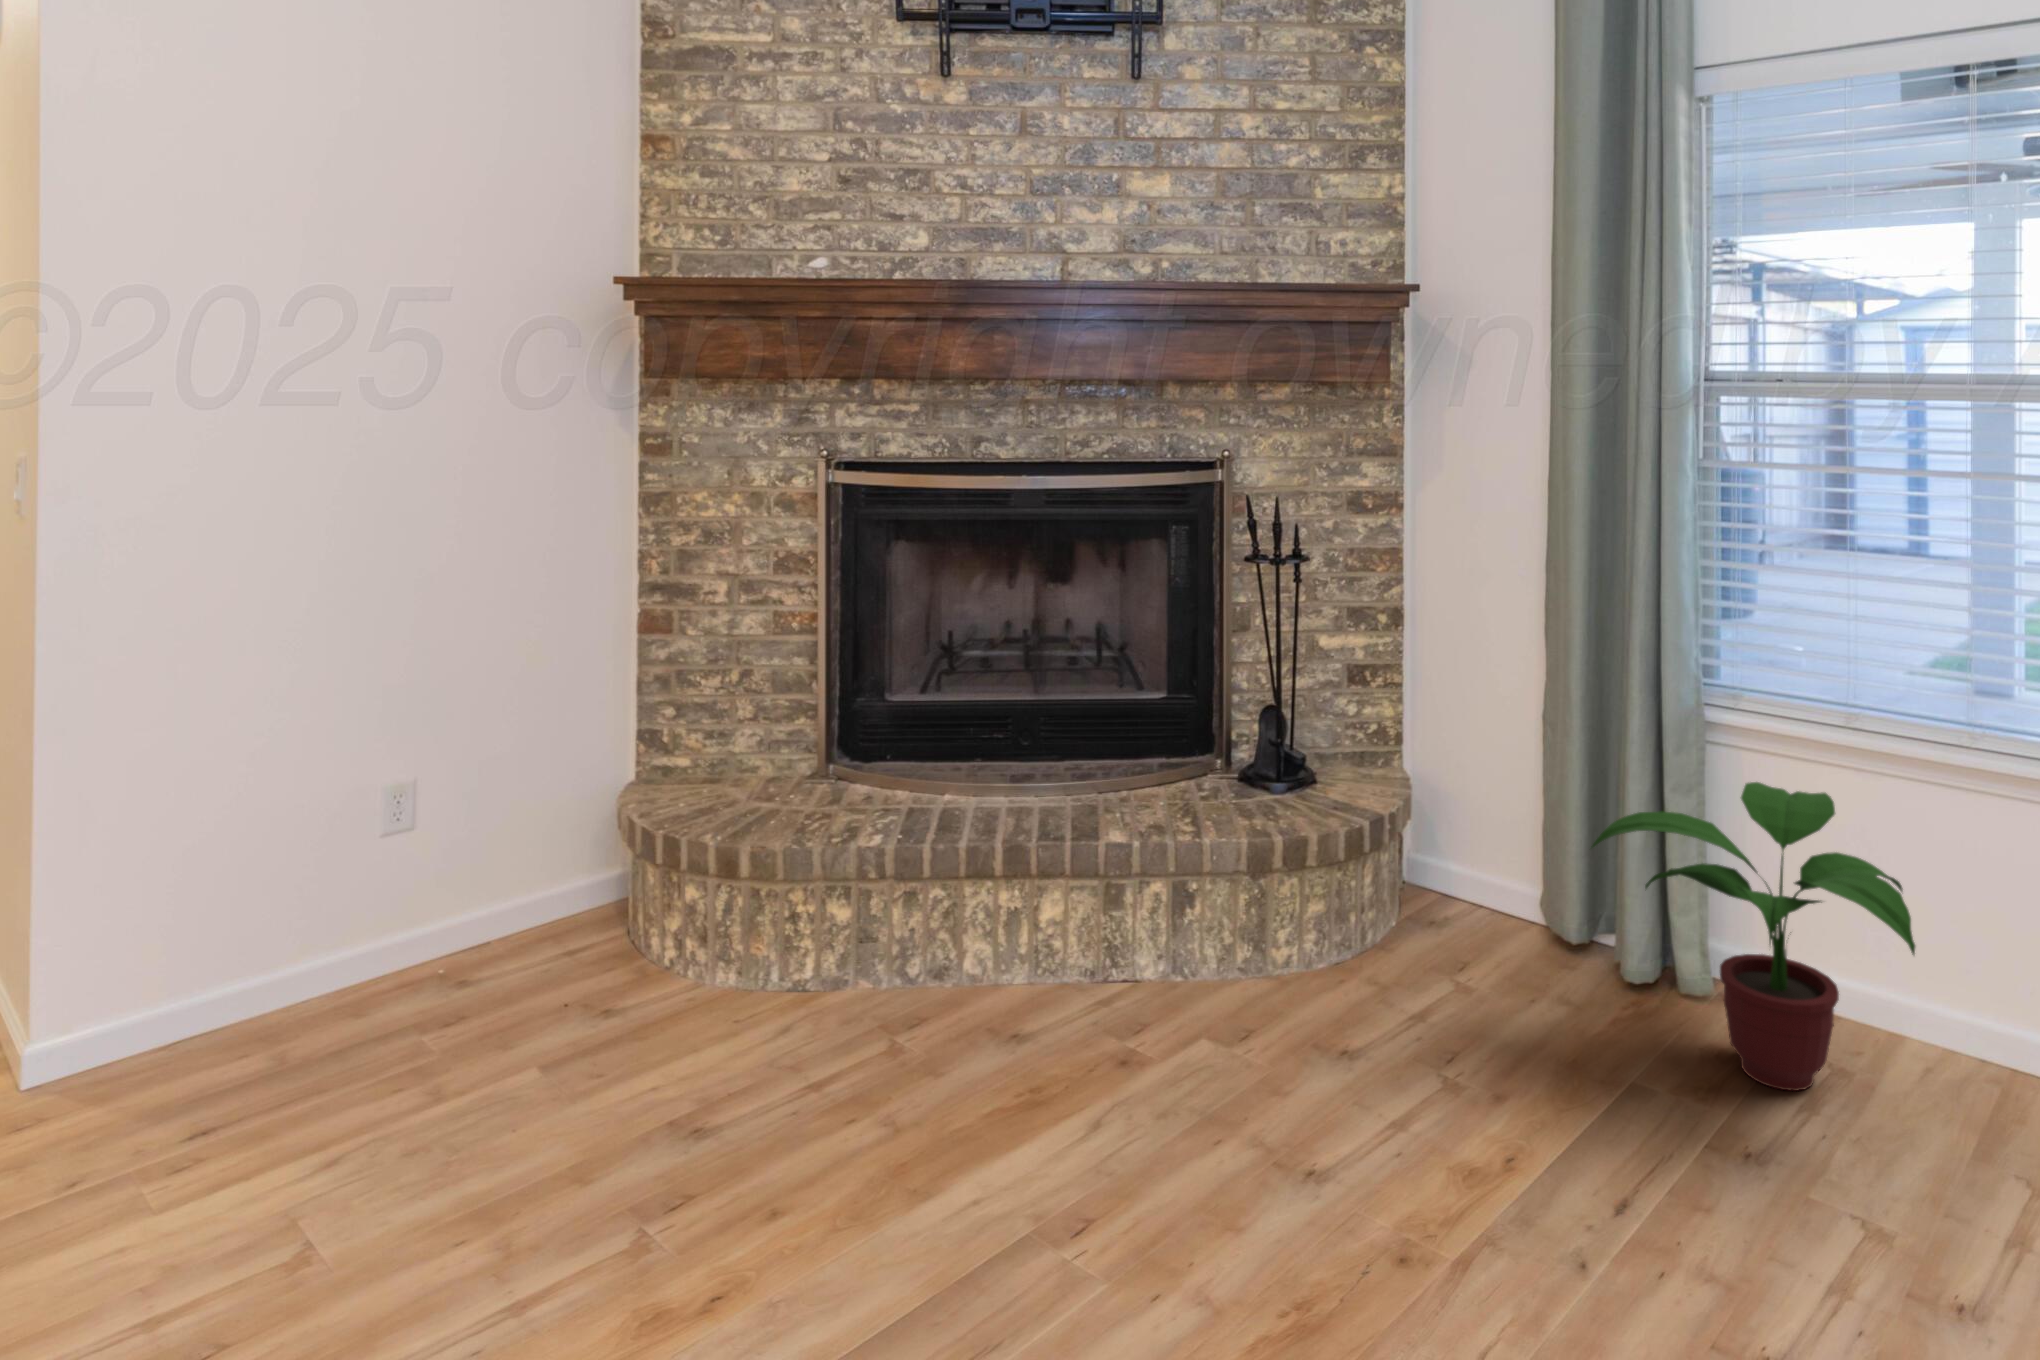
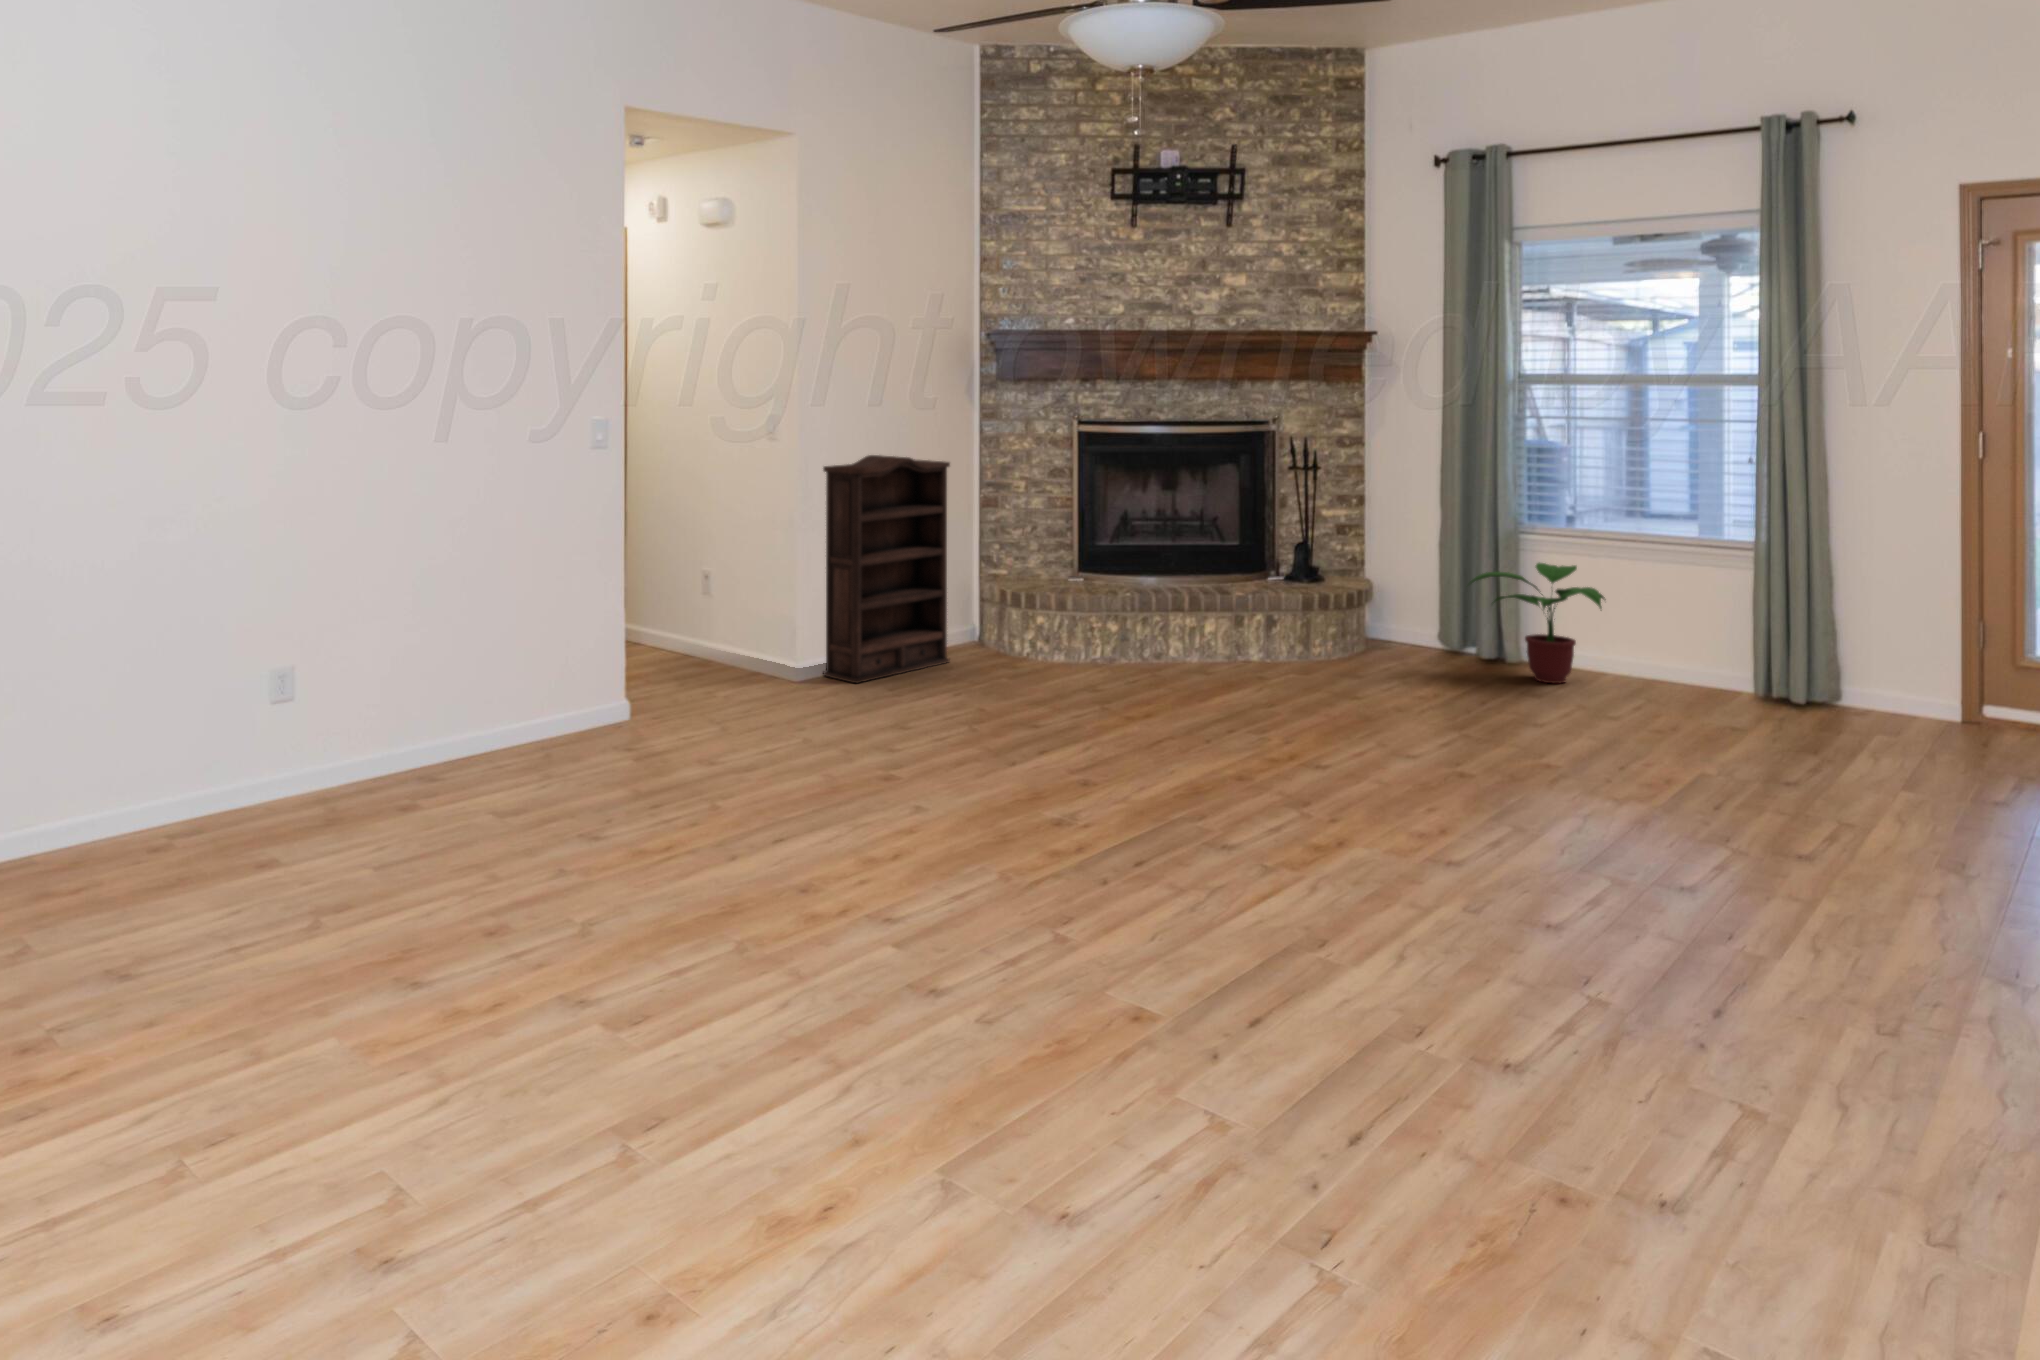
bookshelf: none [110,547,486,1115] -> present [823,455,950,683]

